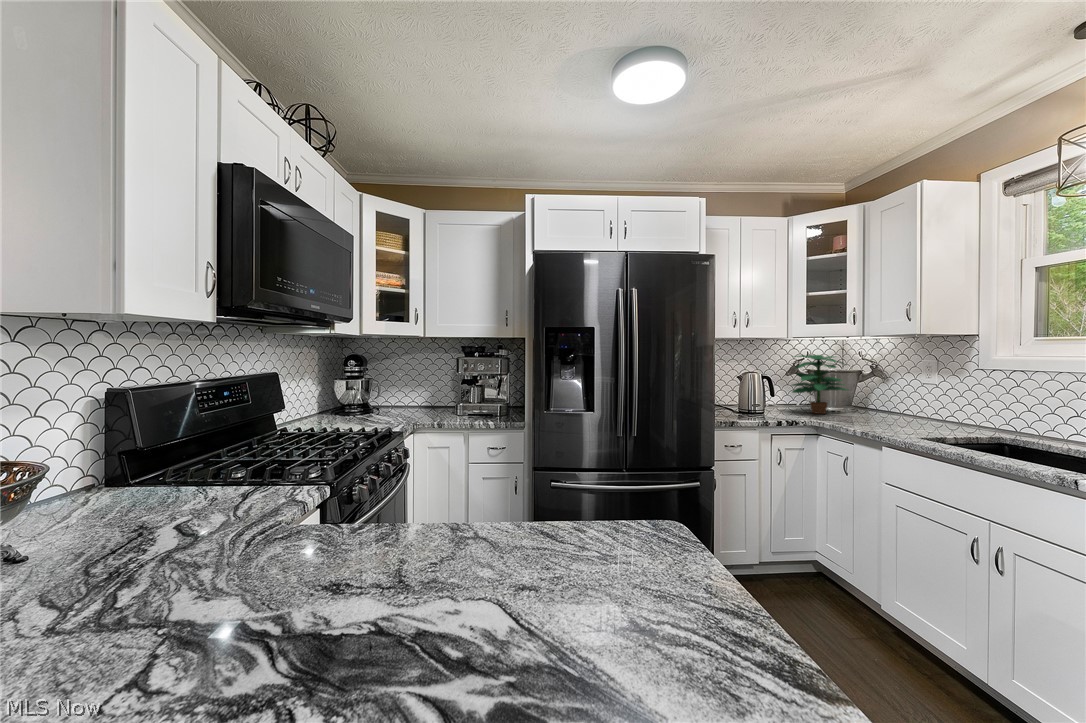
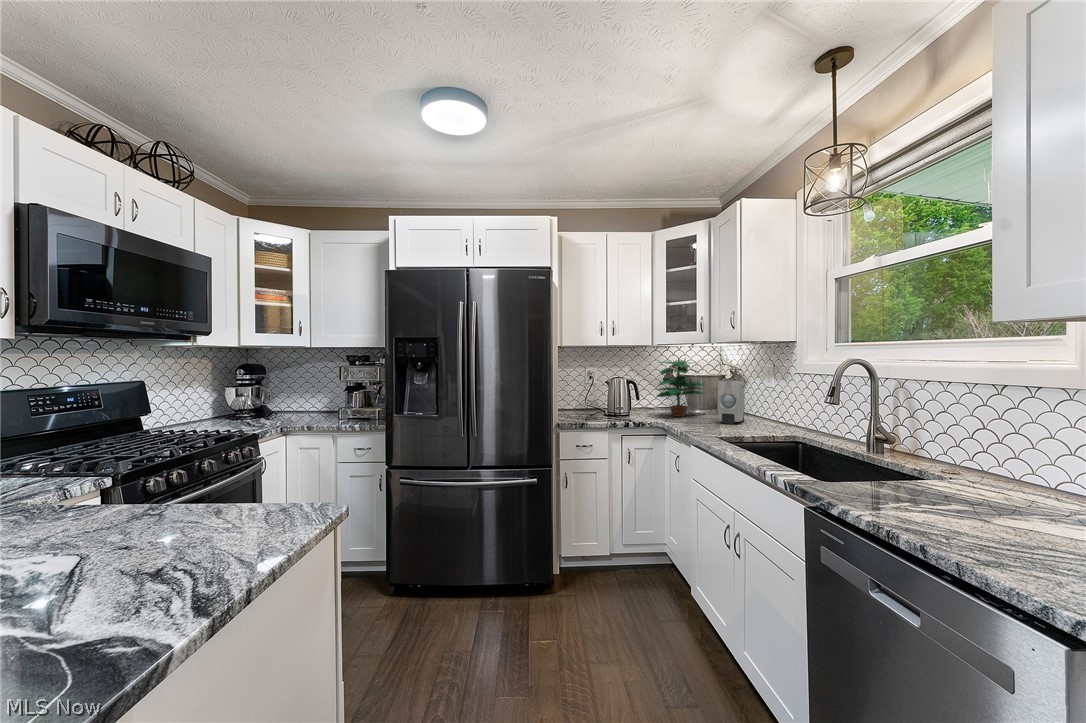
soap dispenser: none [881,376,910,422] -> present [718,381,745,424]

